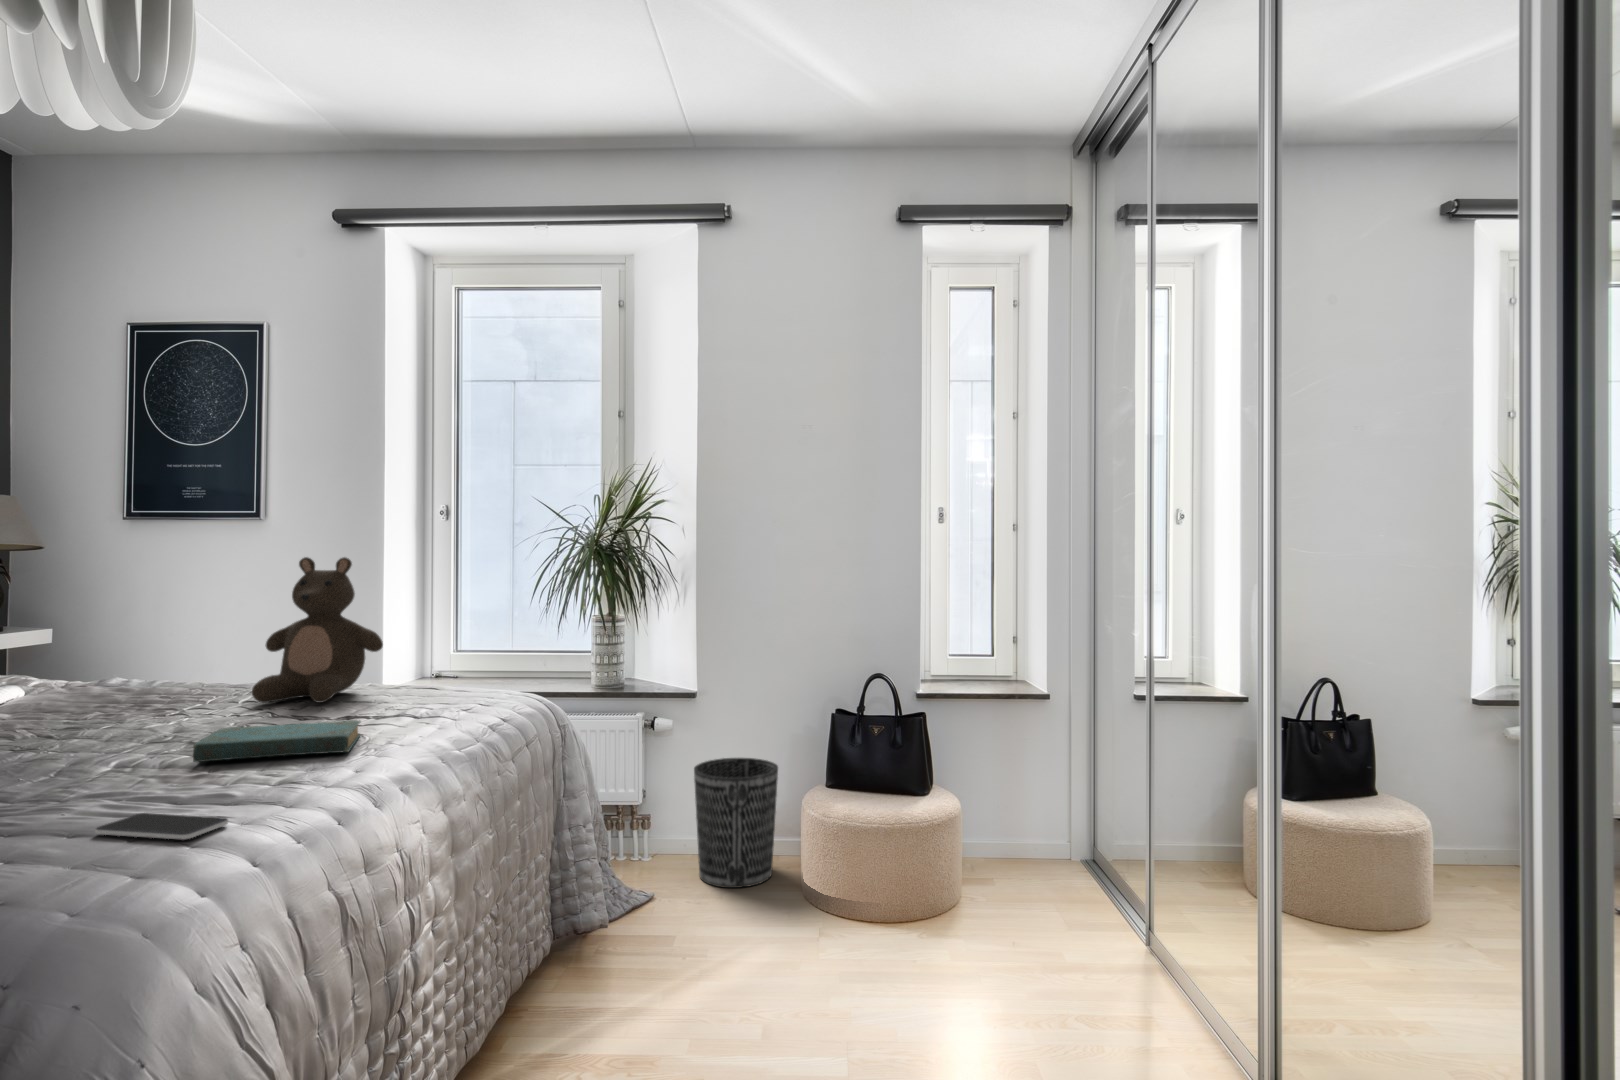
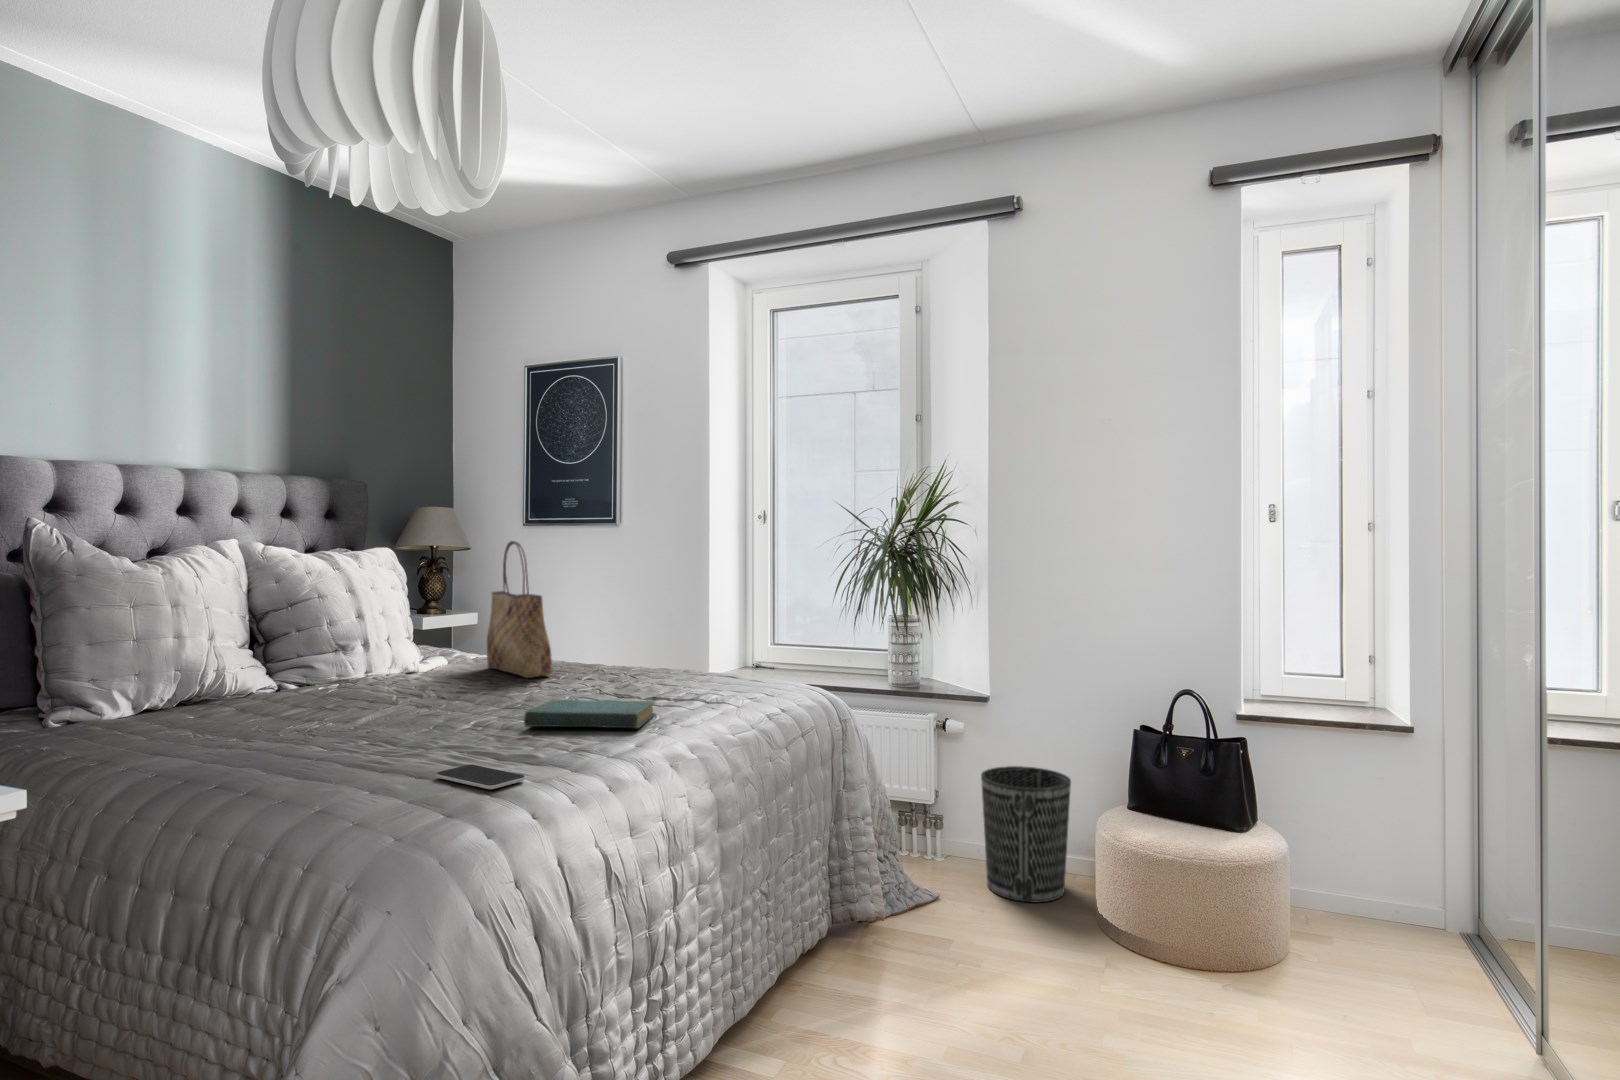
tote bag: none [92,537,196,705] -> present [487,541,552,678]
stuffed bear: present [252,557,383,703] -> none [588,558,690,684]

